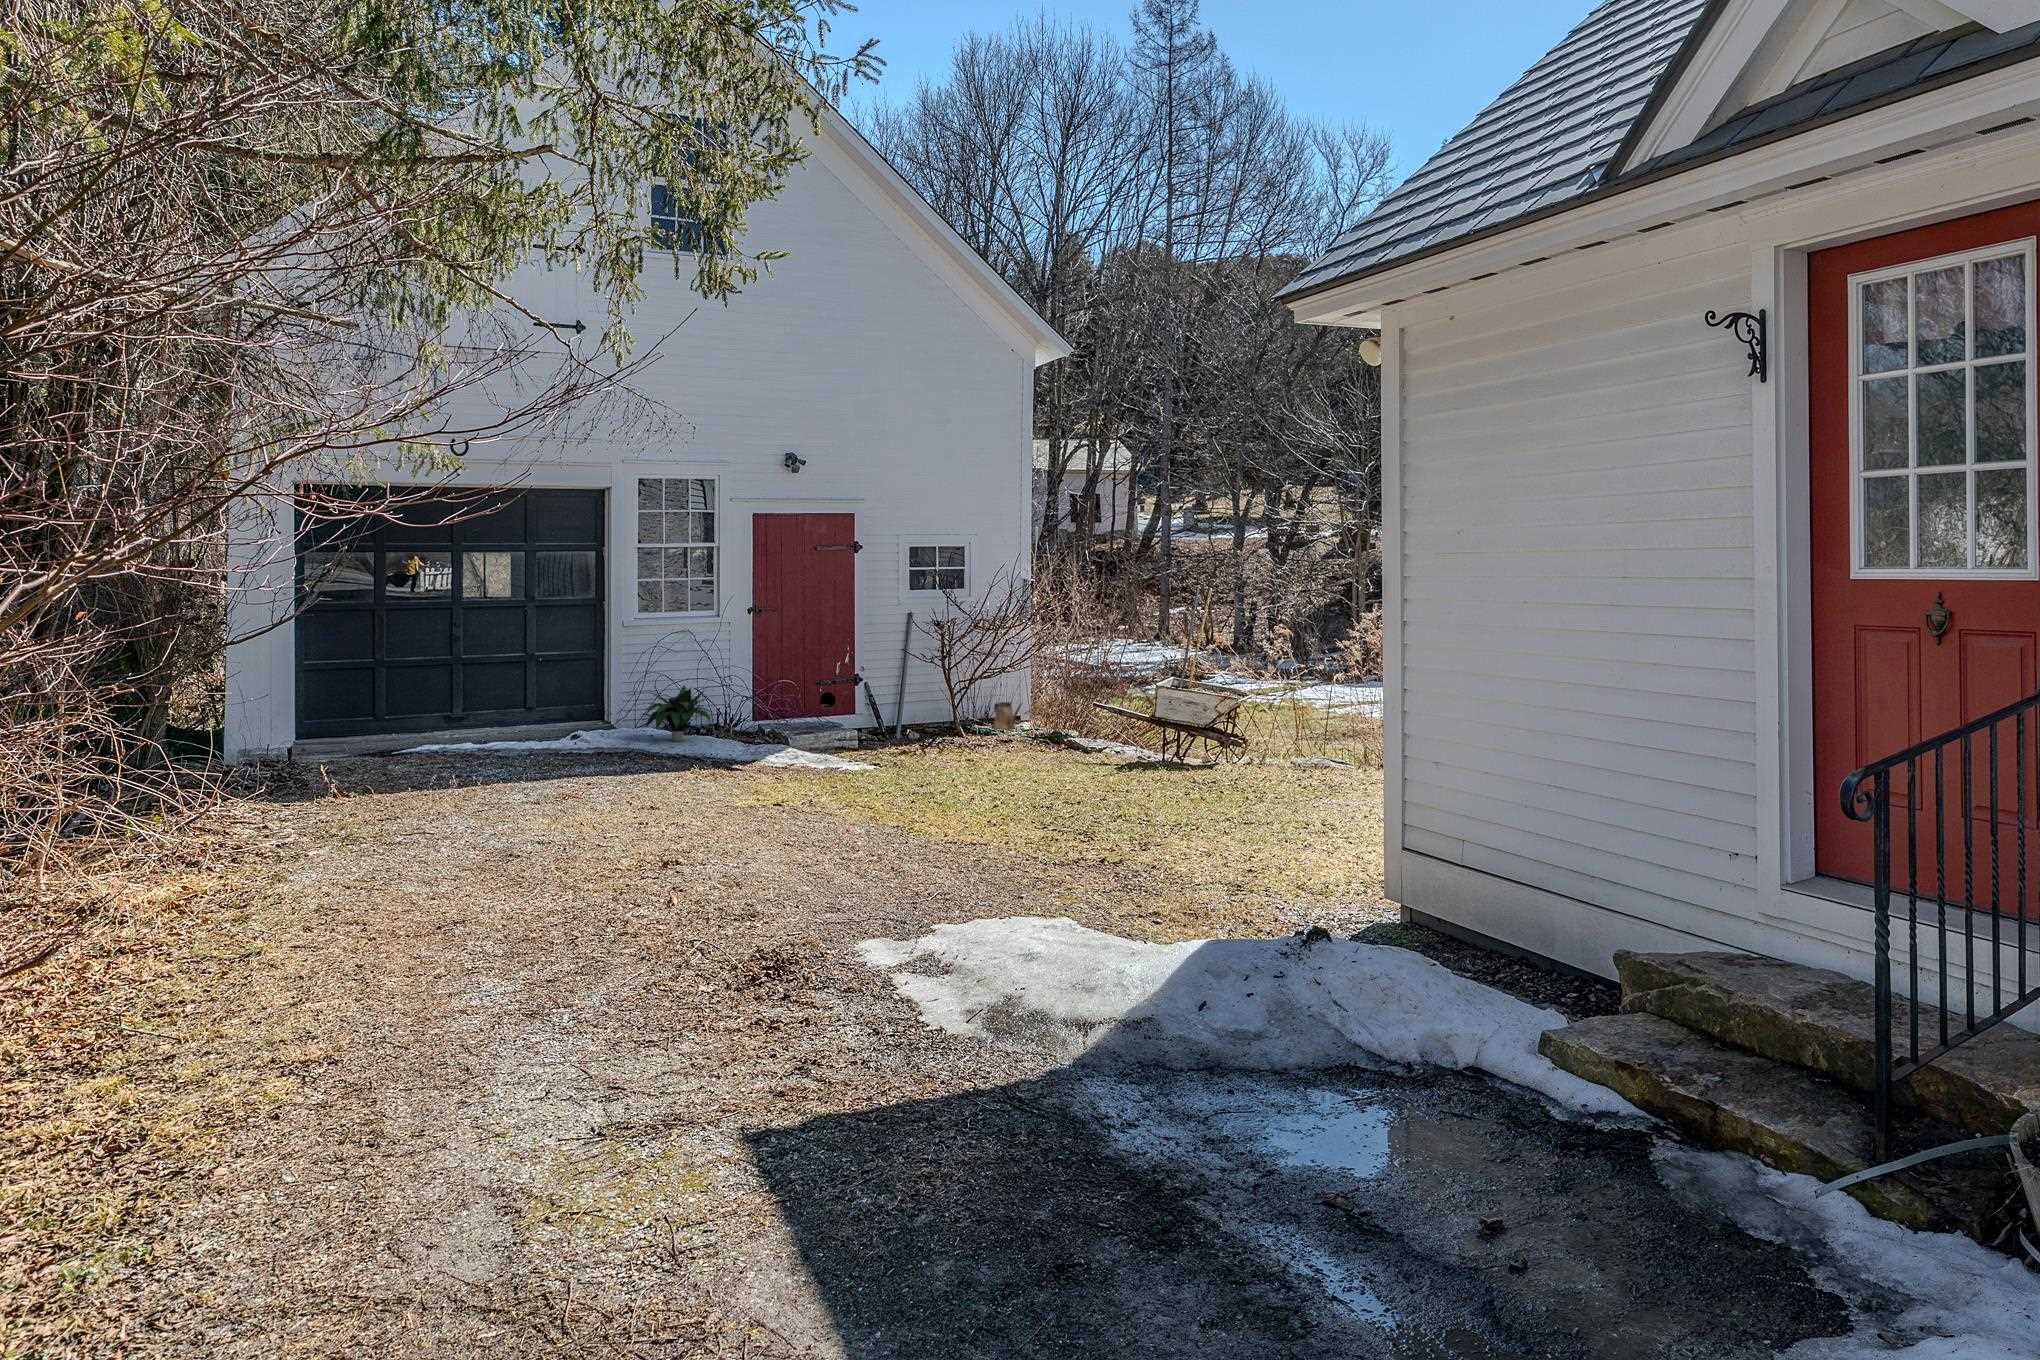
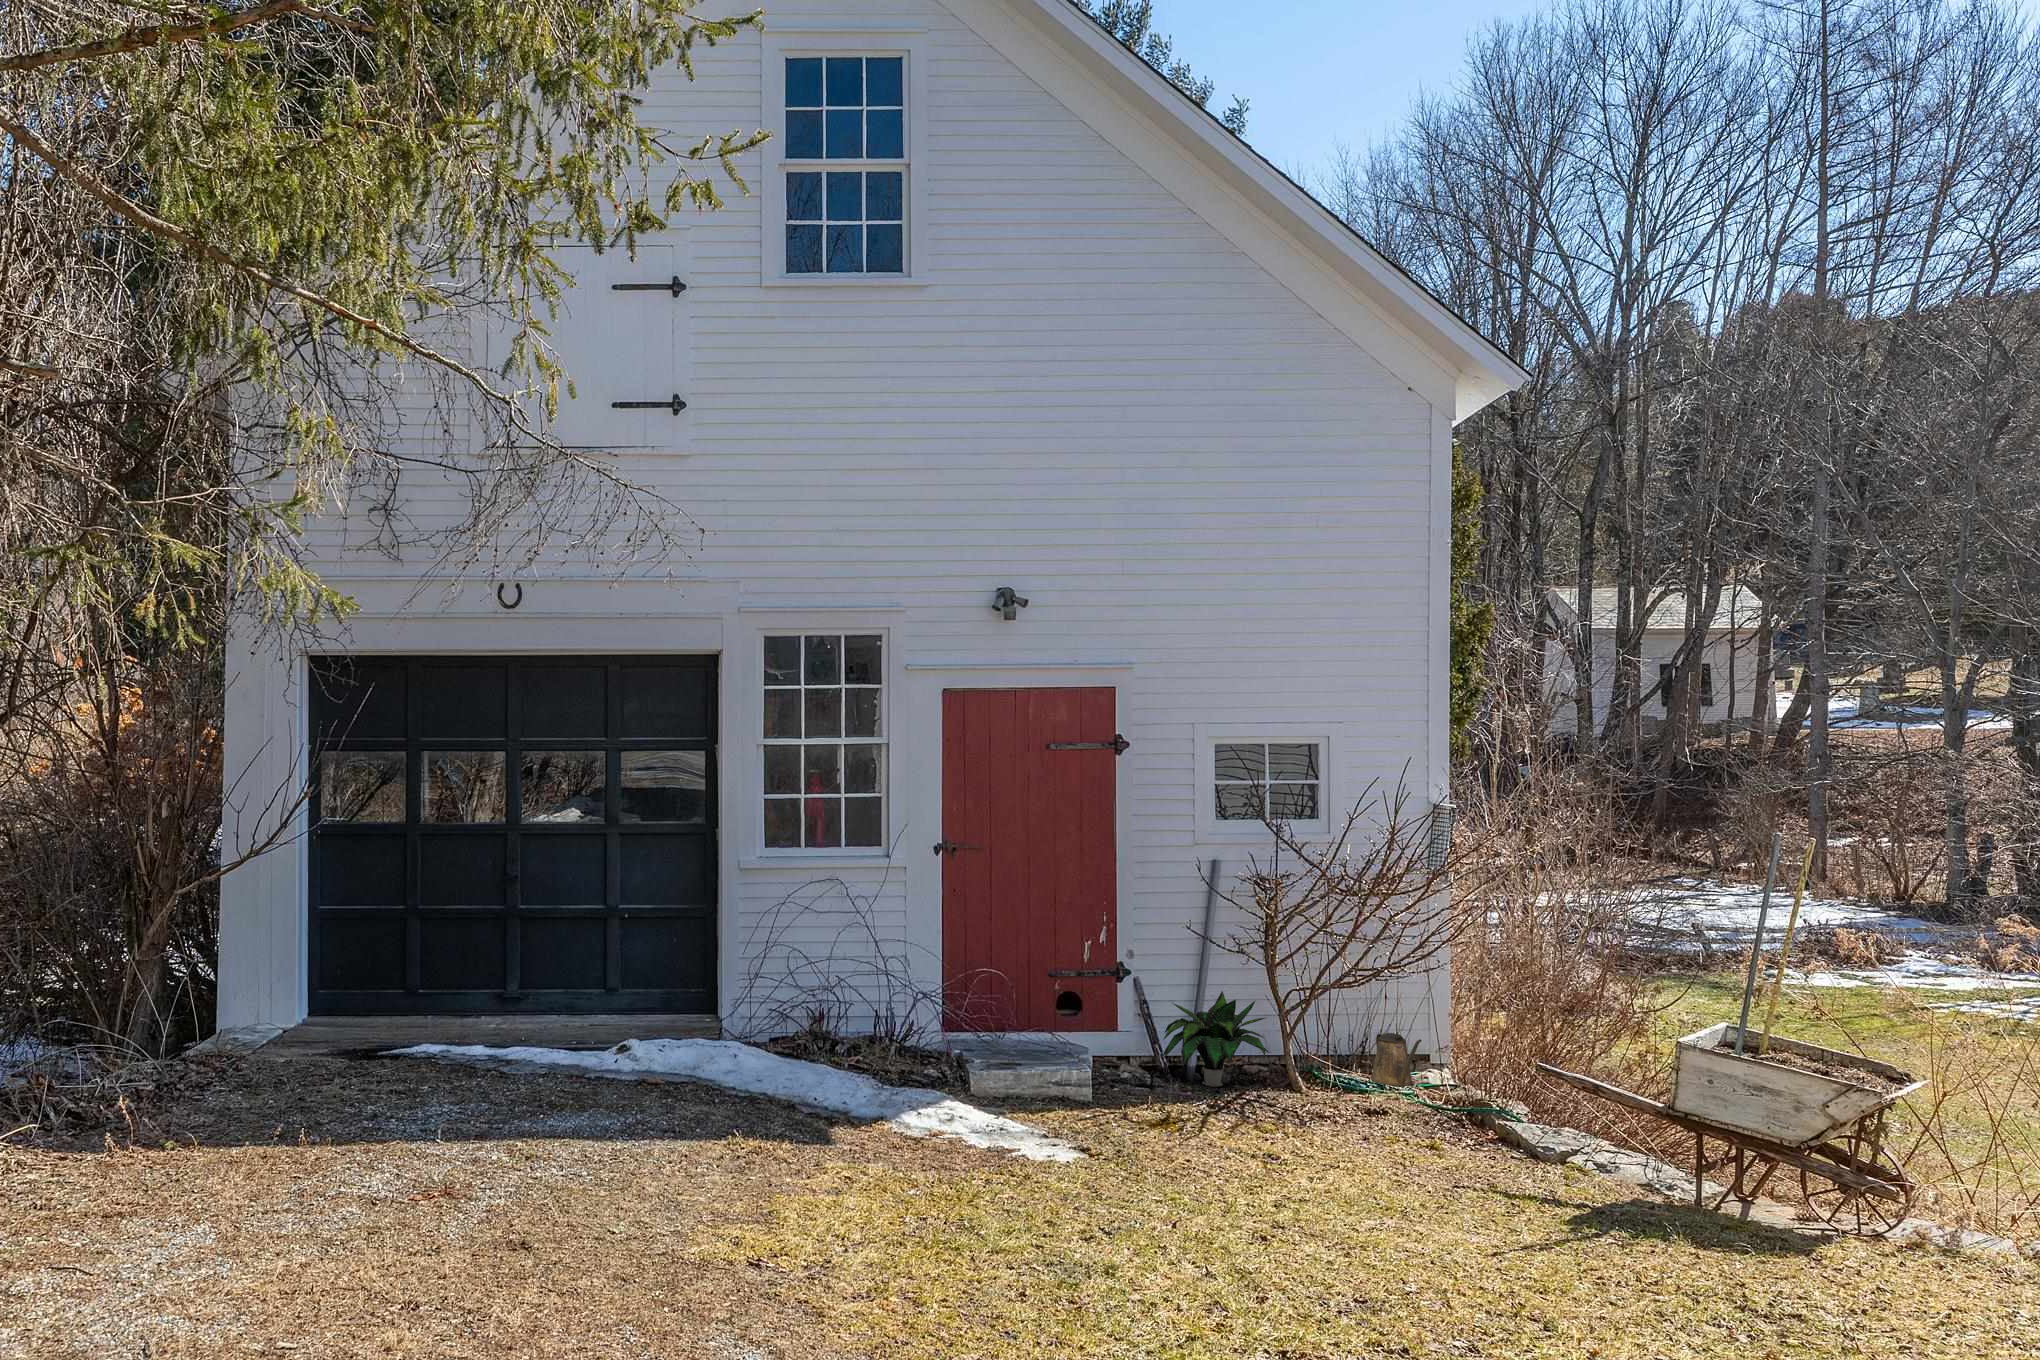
potted plant: present [646,685,710,742] -> present [1162,991,1269,1087]

